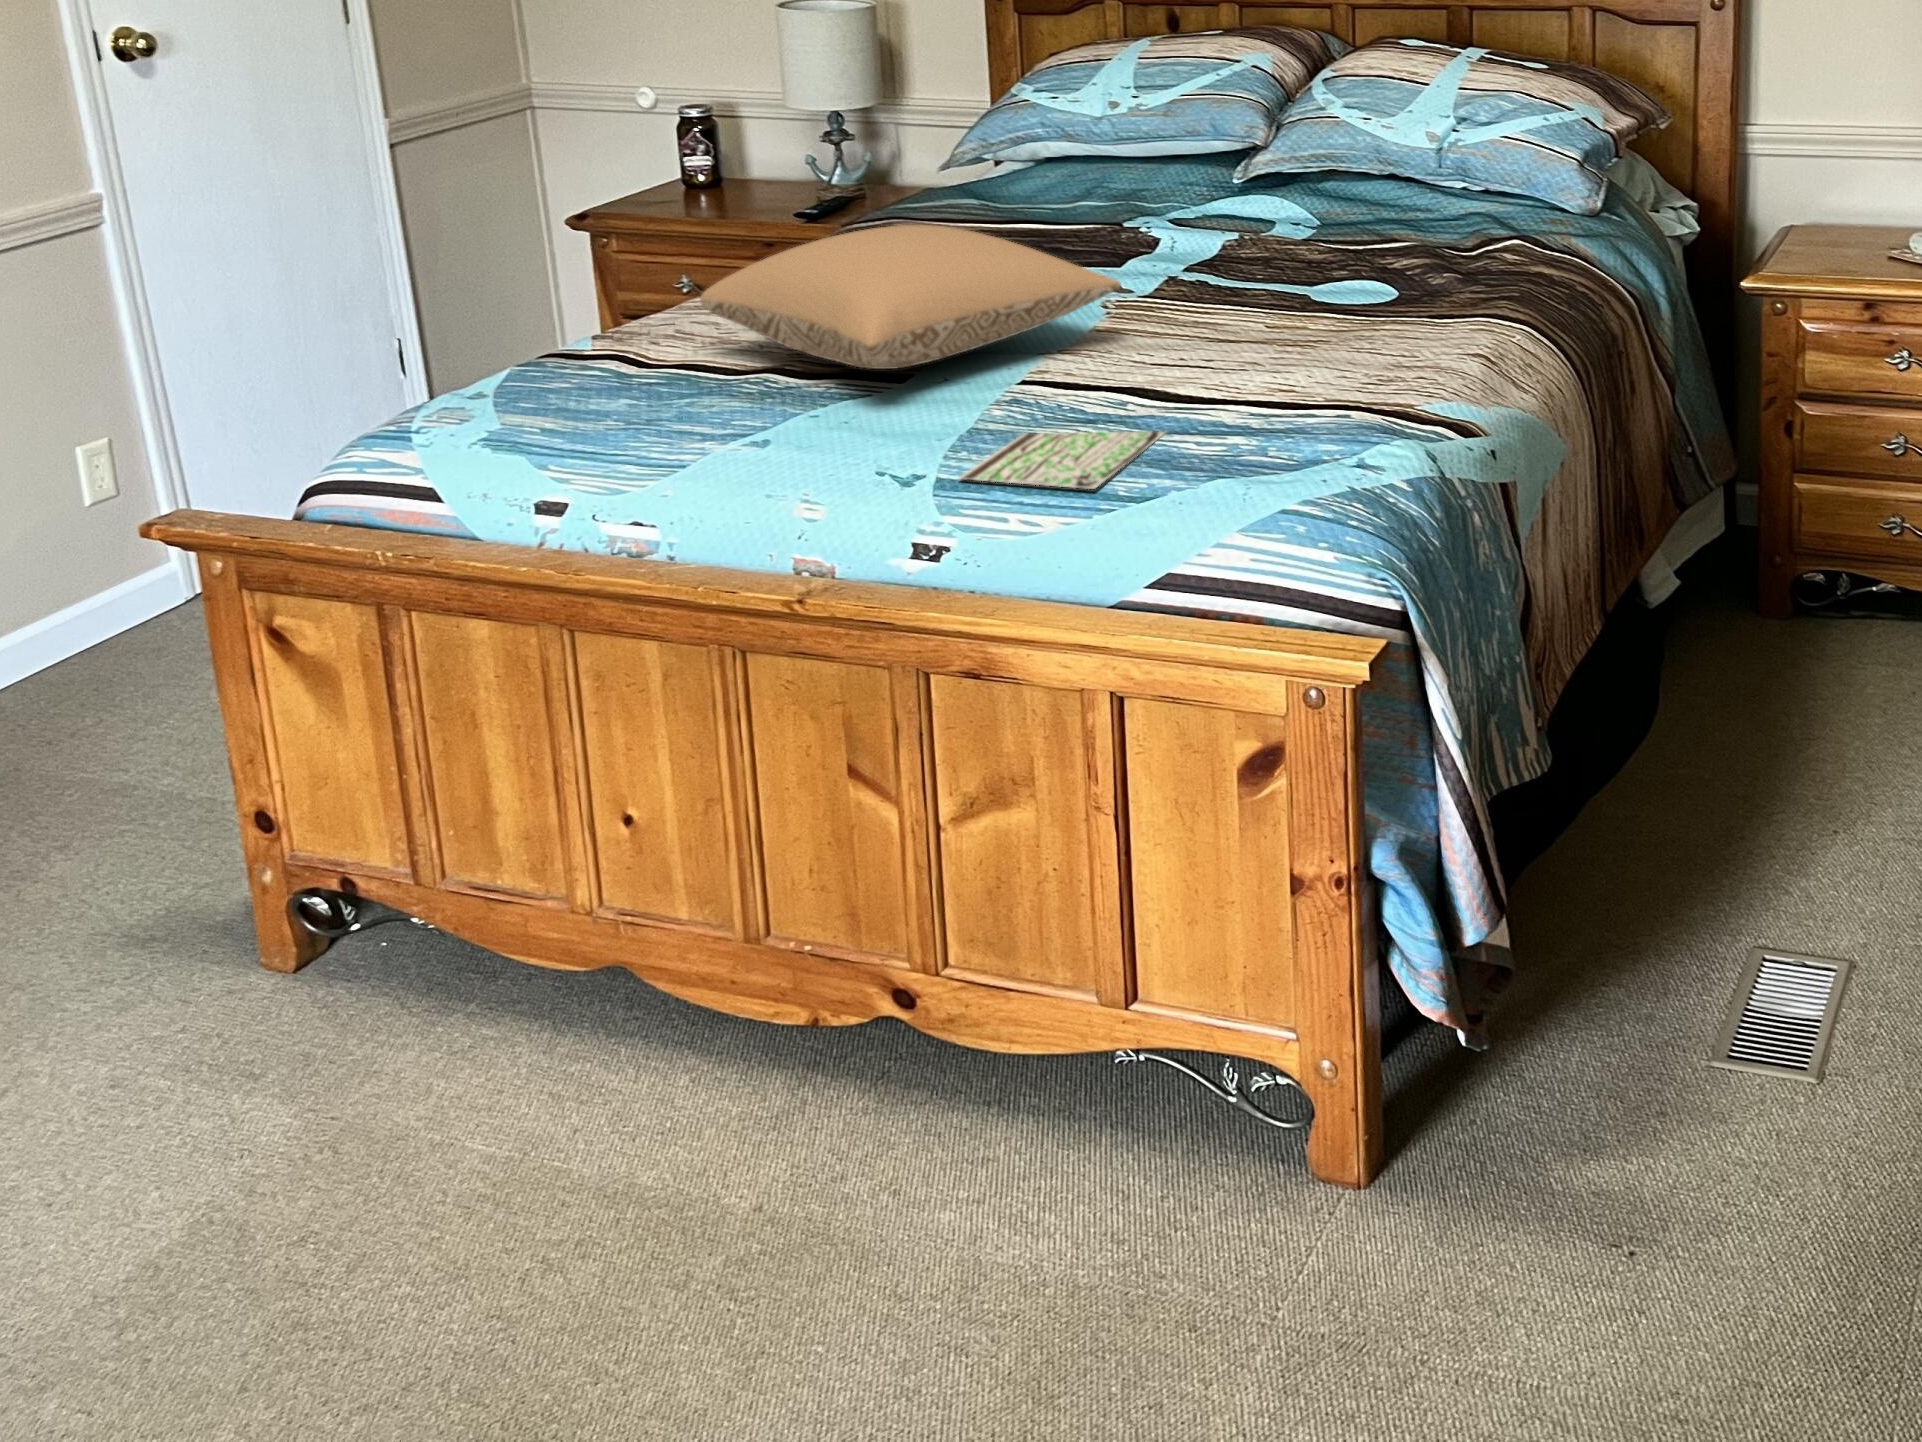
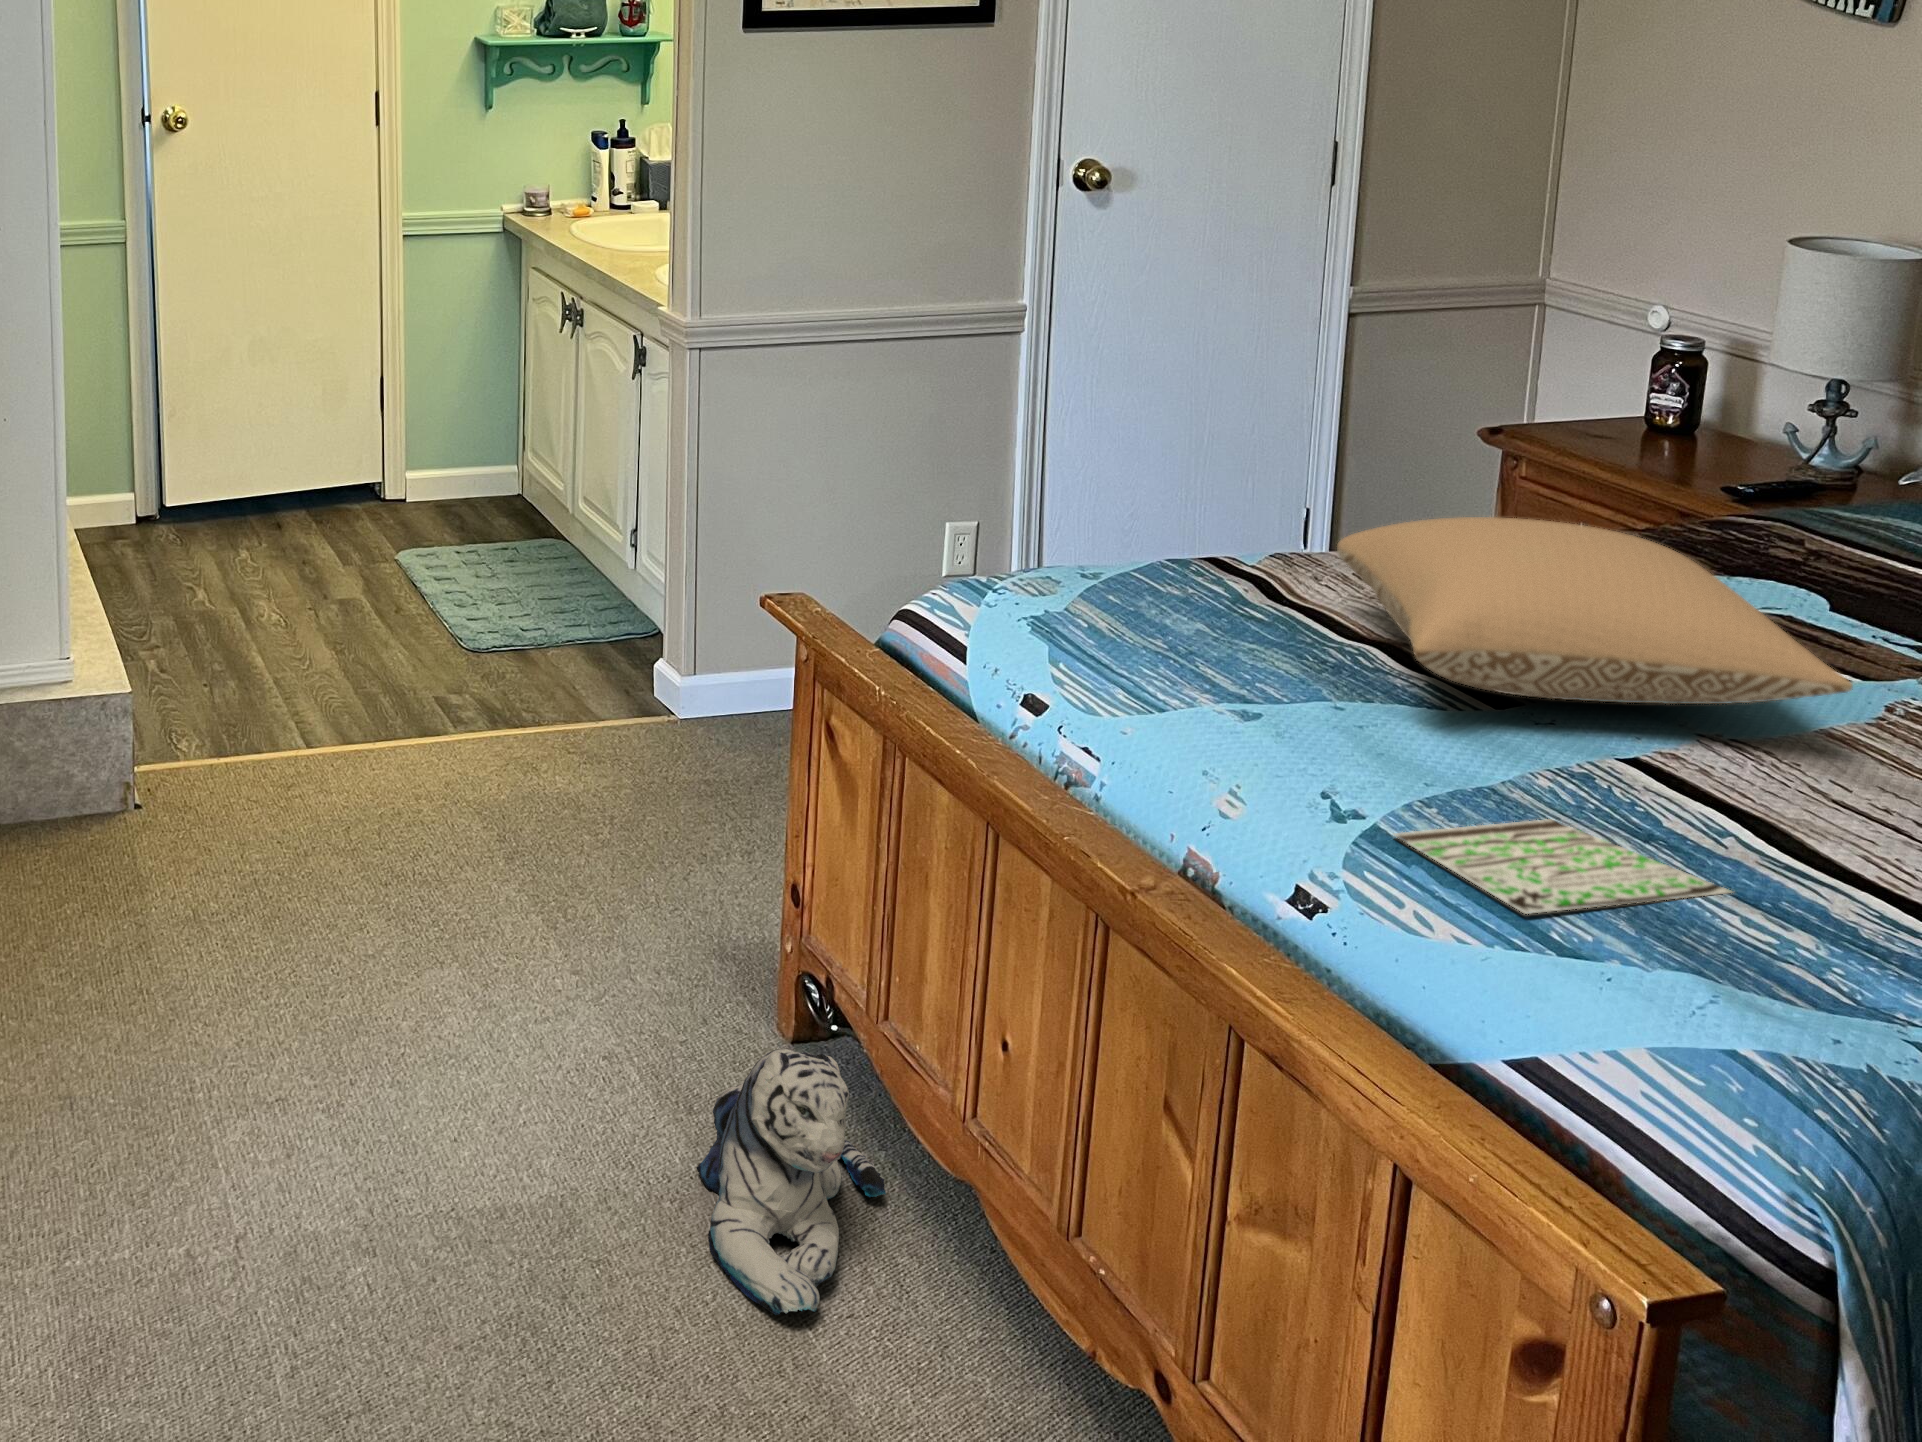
plush toy: none [319,923,566,1178] -> present [696,1049,886,1315]

